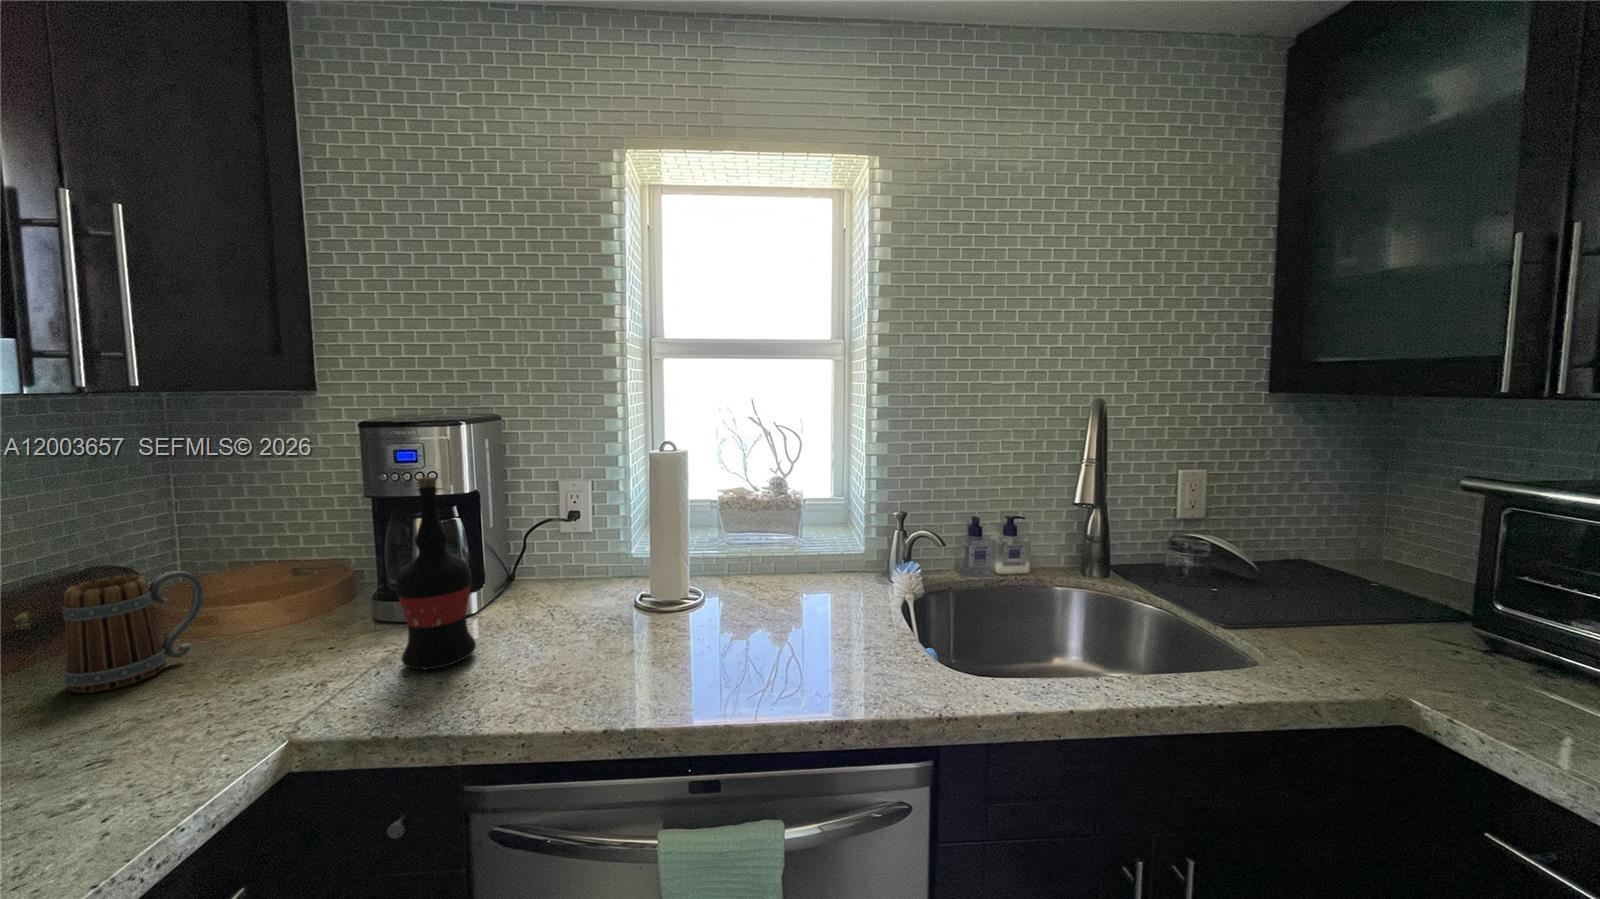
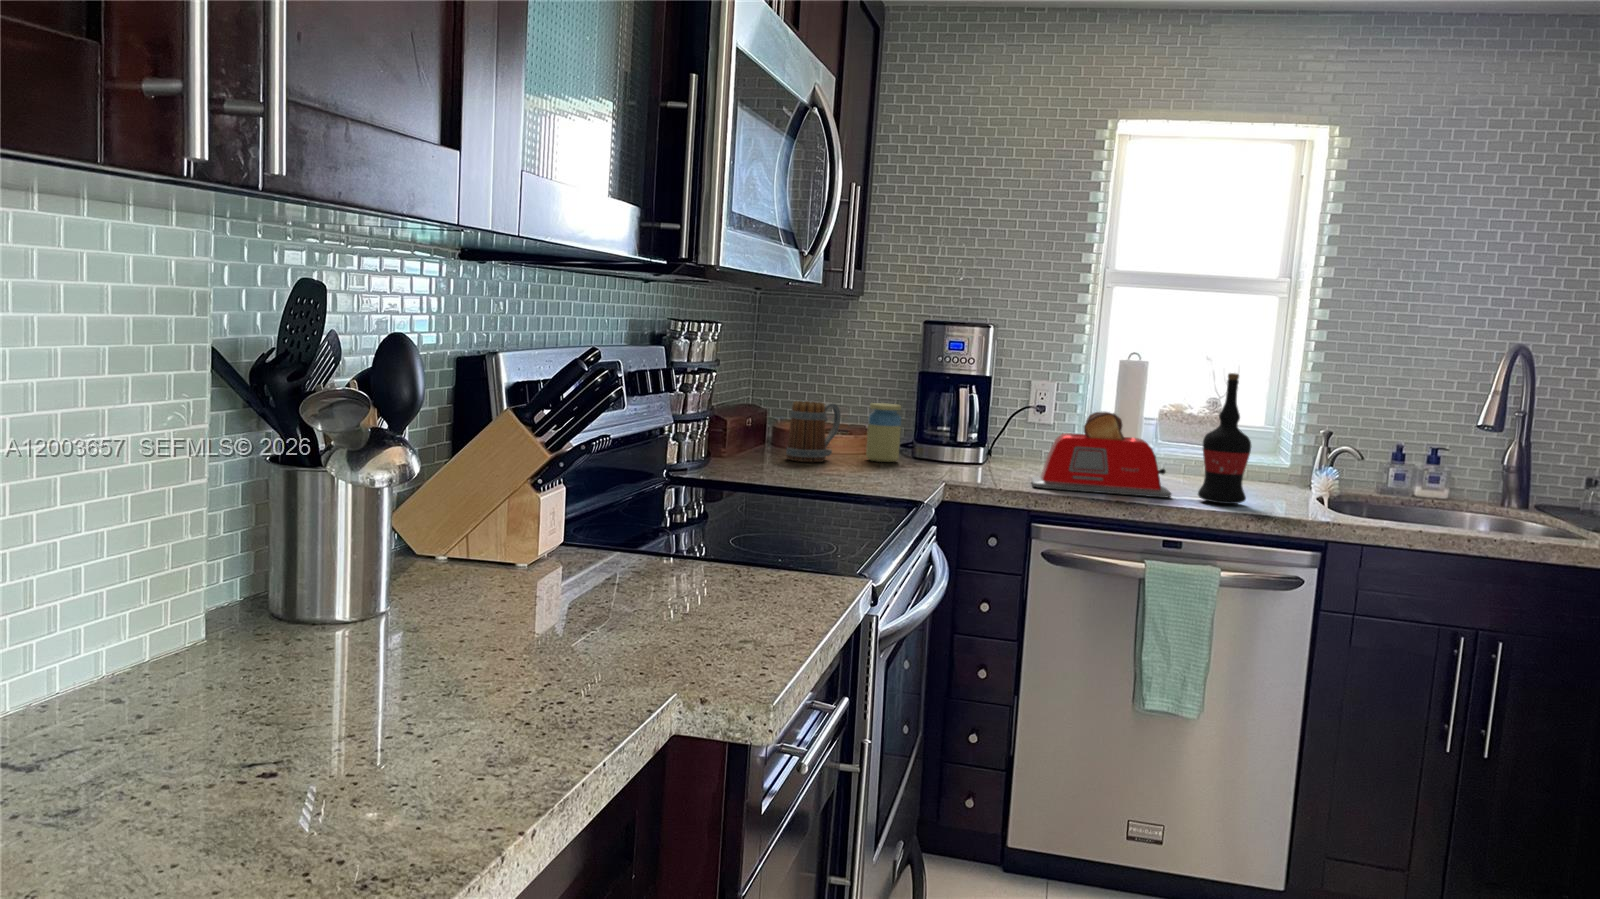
wine bottle: present [395,477,476,669] -> present [1198,373,1251,504]
jar: none [265,548,337,645] -> present [866,403,901,462]
toaster: none [481,550,709,700] -> present [1031,412,1171,498]

